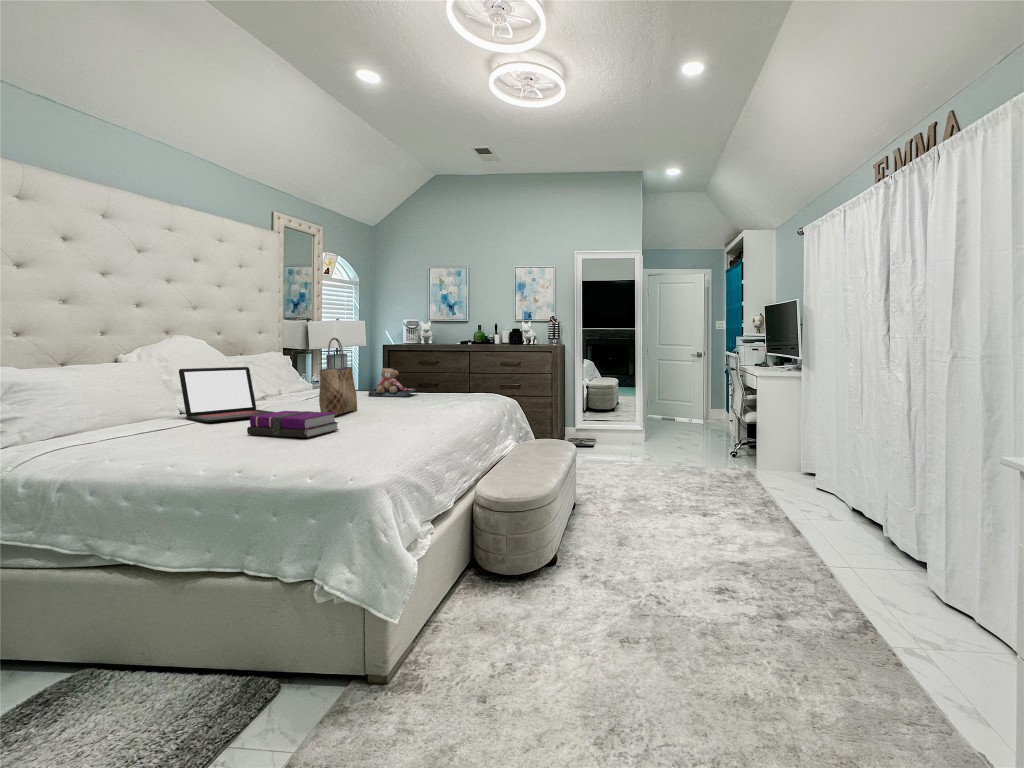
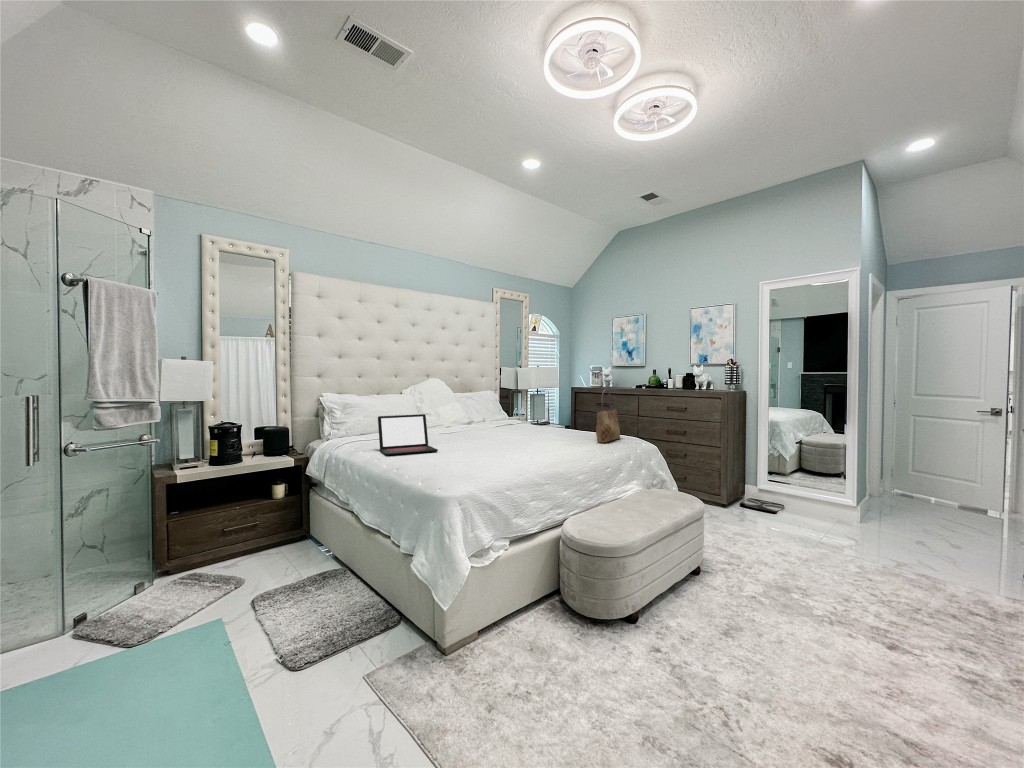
tote bag: present [319,338,357,416] -> present [596,390,620,443]
teddy bear: present [369,368,417,396] -> none [525,412,567,437]
notebook: present [247,411,339,438] -> none [396,450,457,473]

